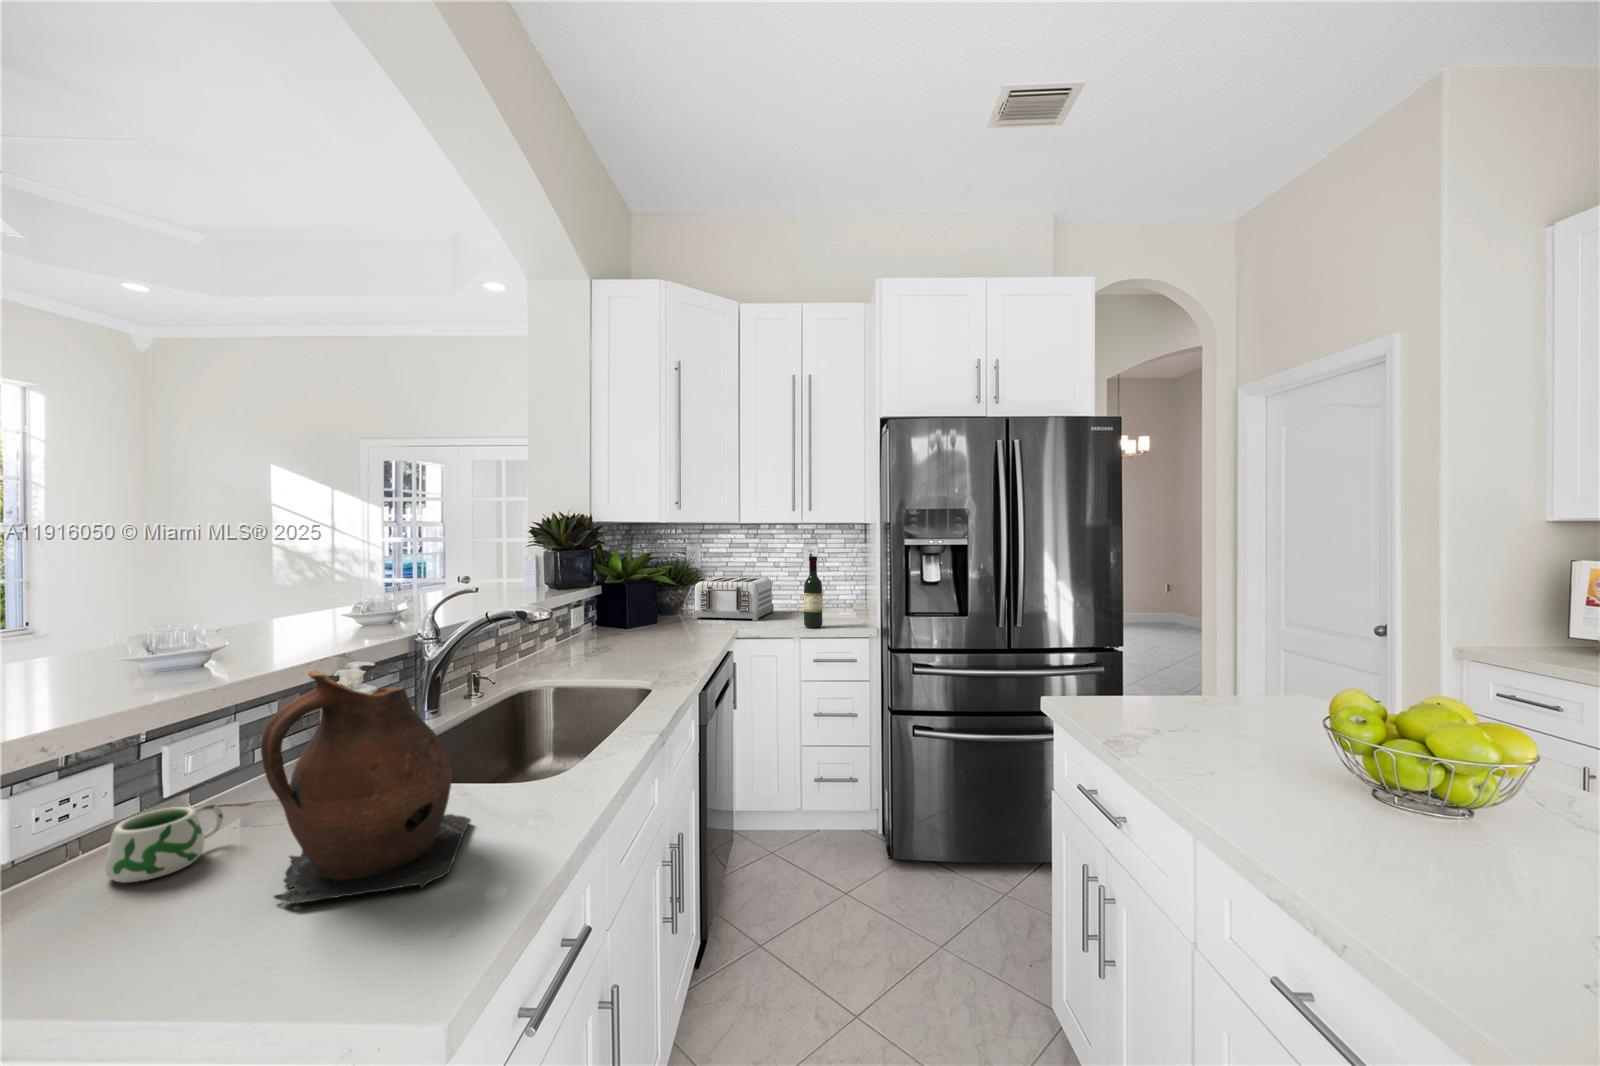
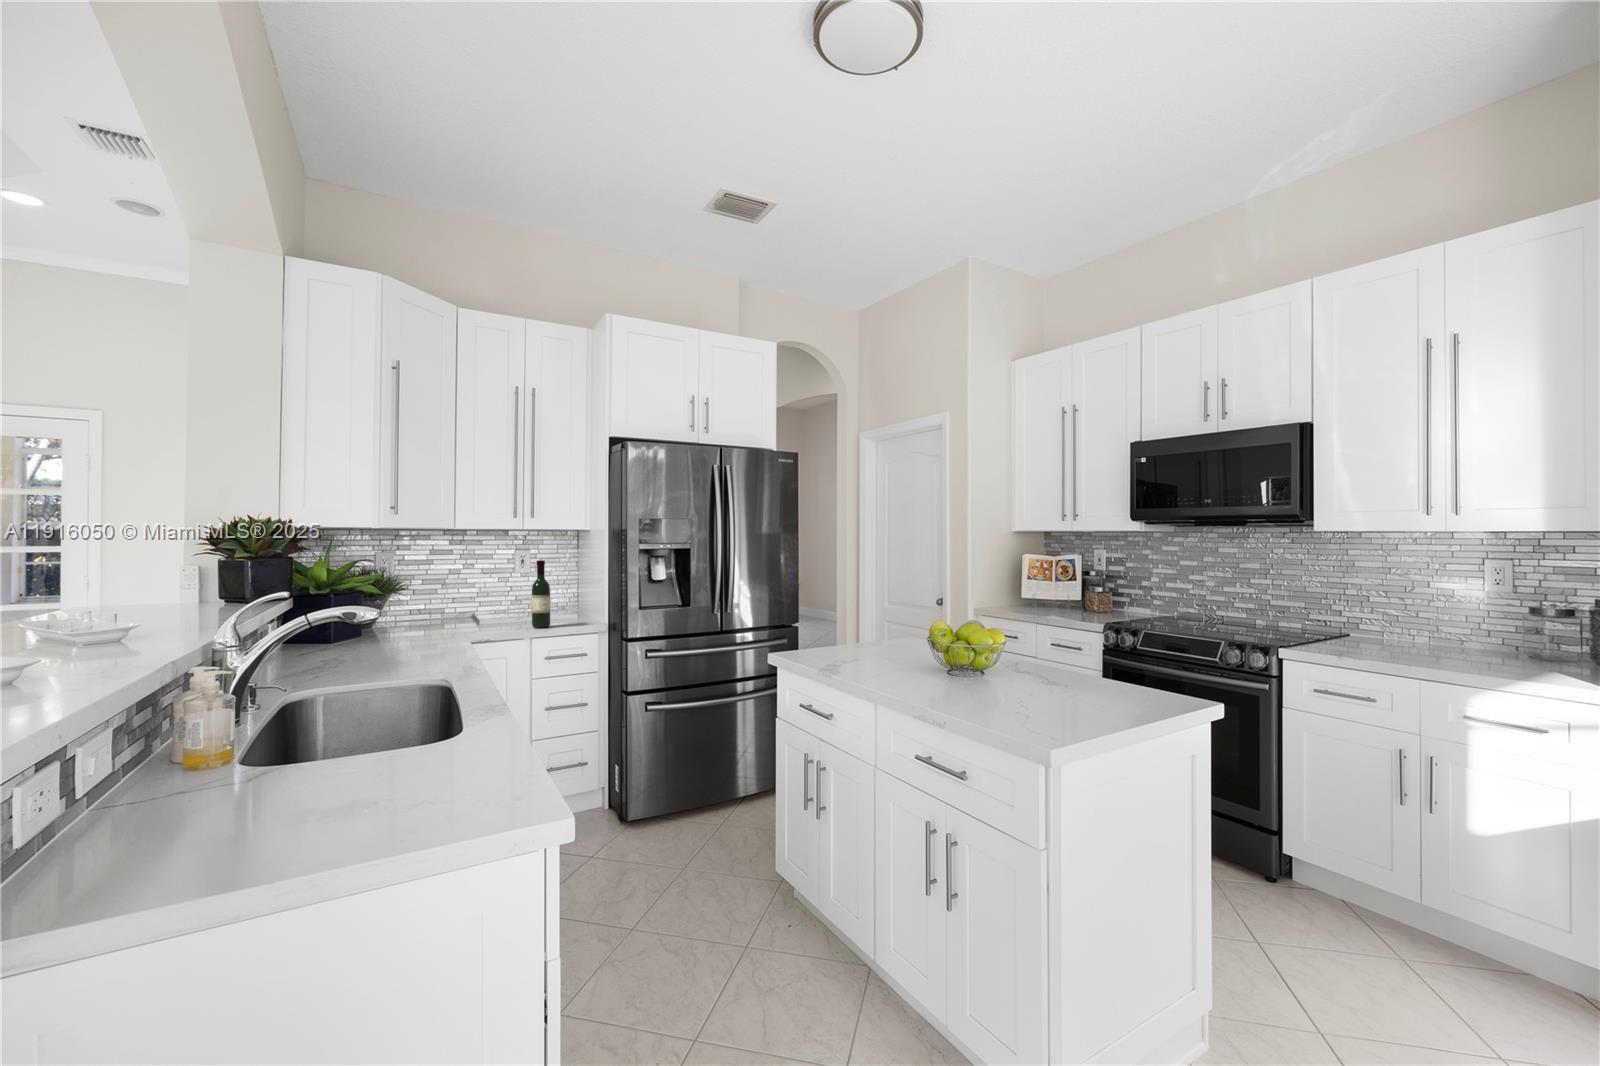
toaster: present [693,577,774,621] -> none [401,584,483,629]
ceramic pitcher: present [261,671,471,903] -> none [326,638,474,794]
mug: present [105,804,223,883] -> none [171,759,244,814]

